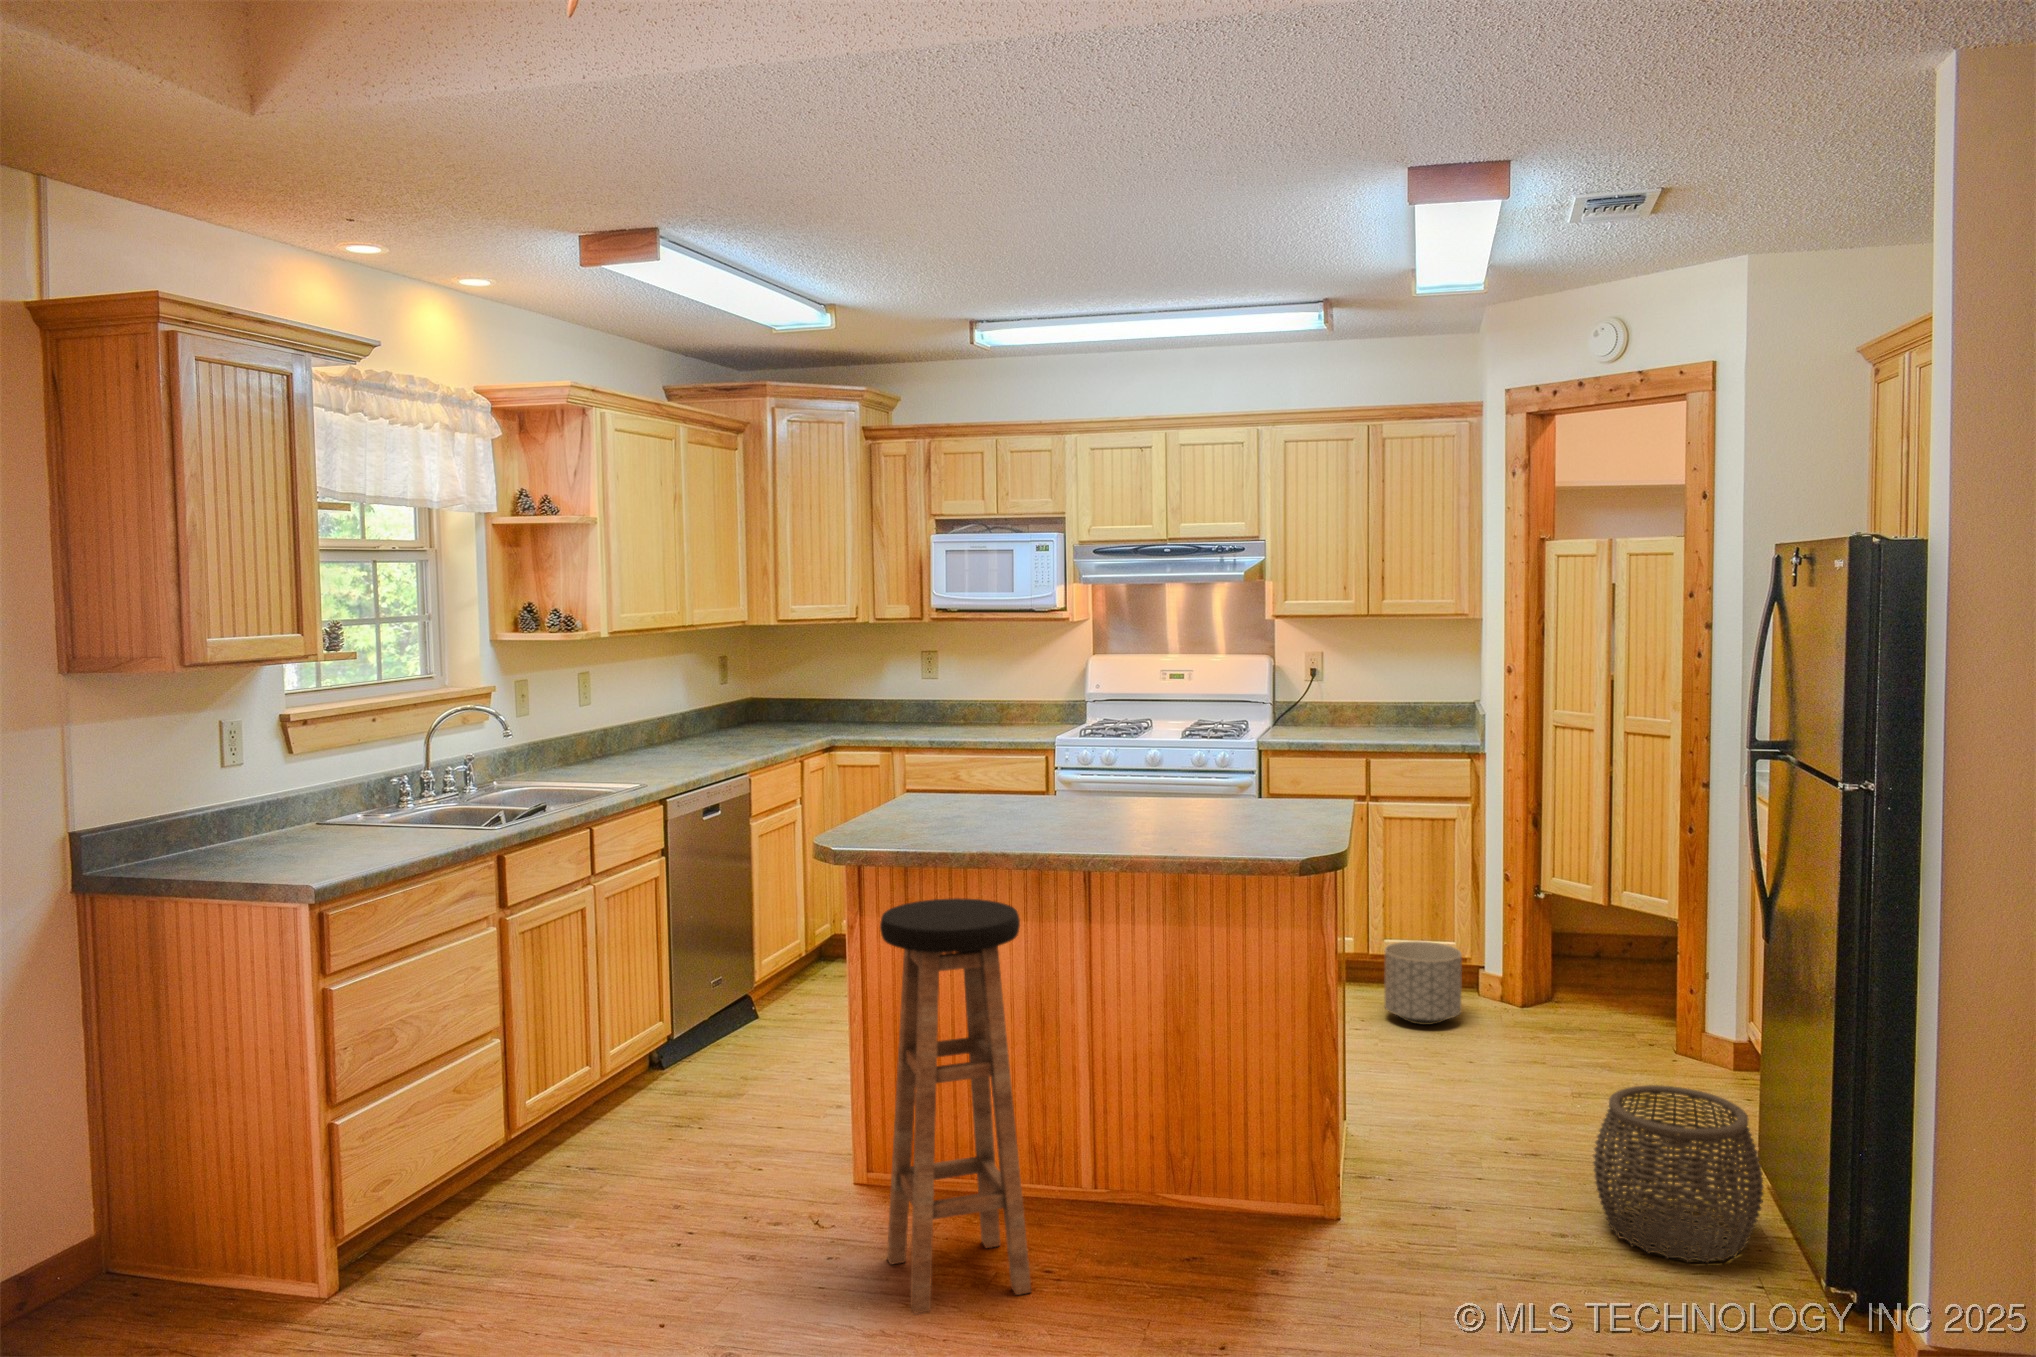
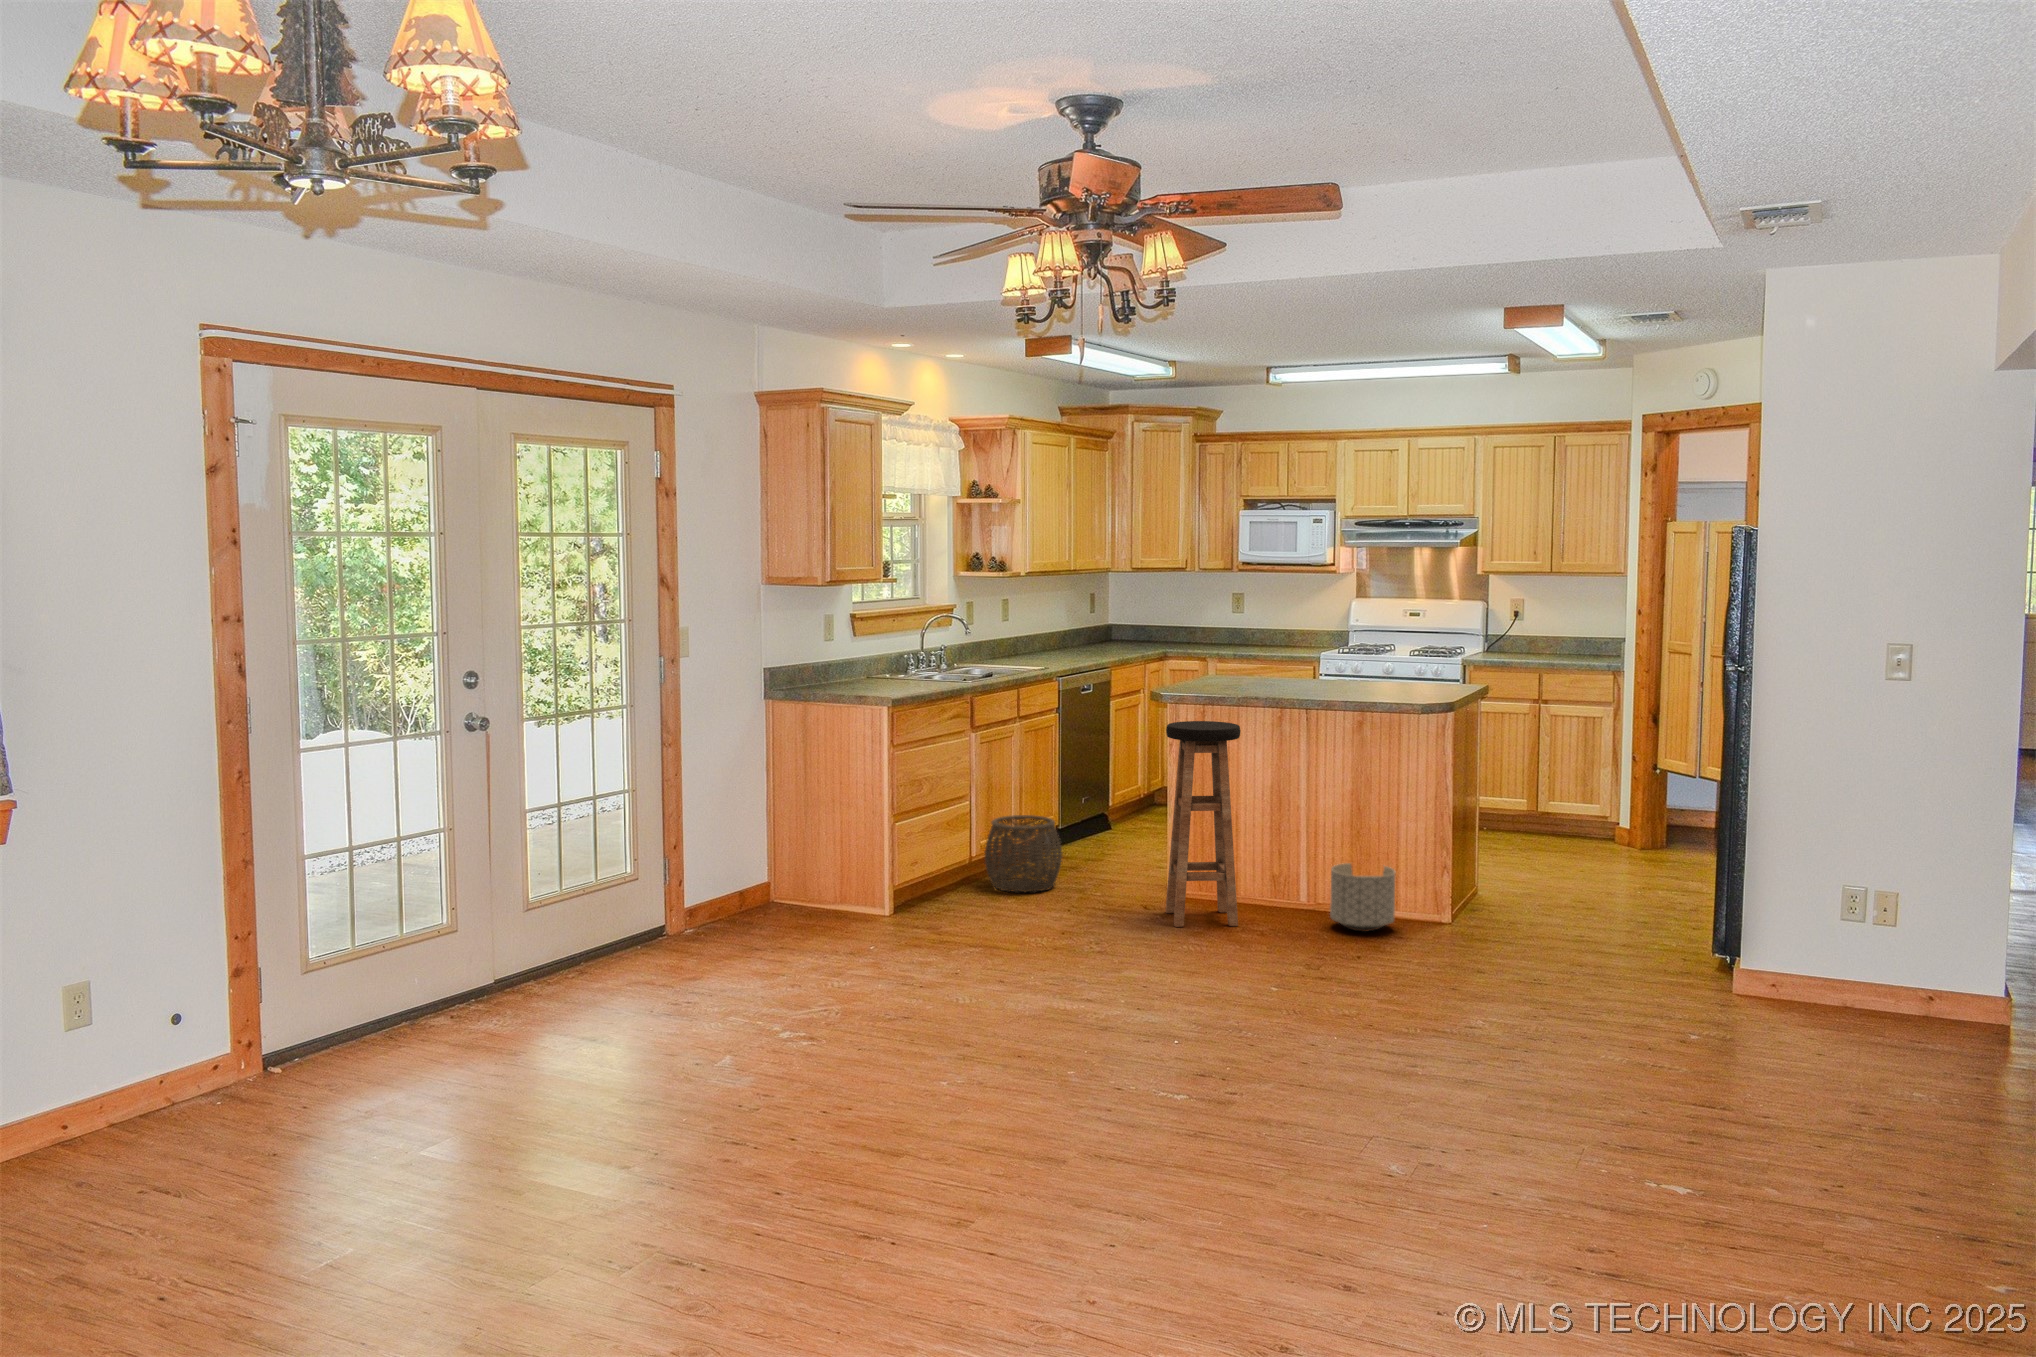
planter: present [1385,942,1462,1025] -> present [1330,863,1396,932]
woven basket: present [1593,1085,1763,1263] -> present [985,815,1062,892]

